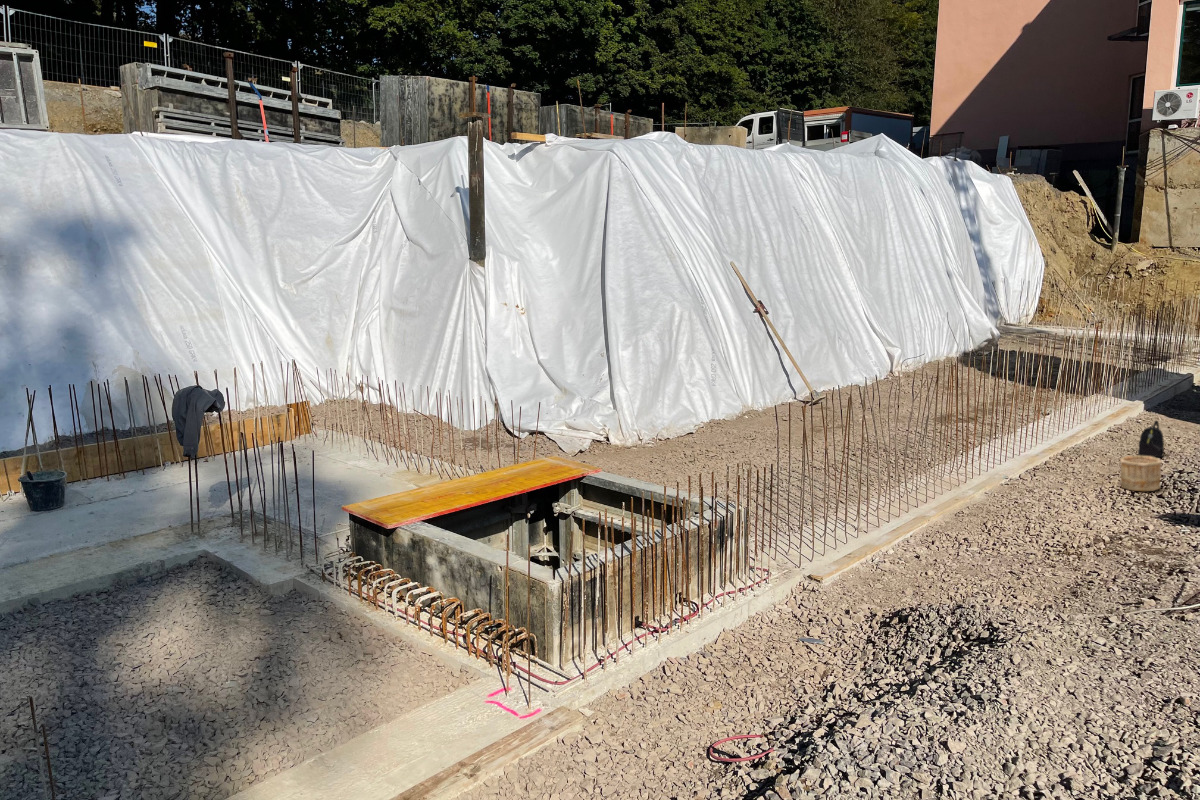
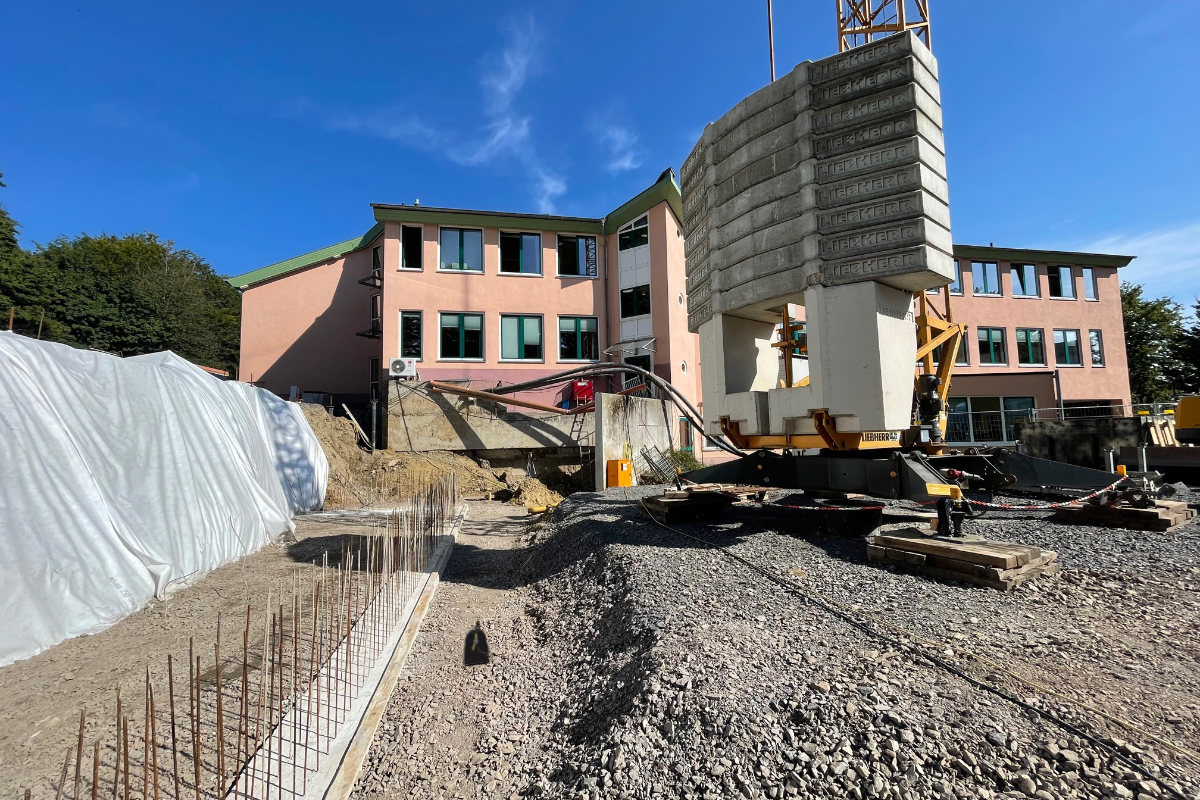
wooden bucket: present [1120,455,1162,491] -> none [472,692,524,756]

